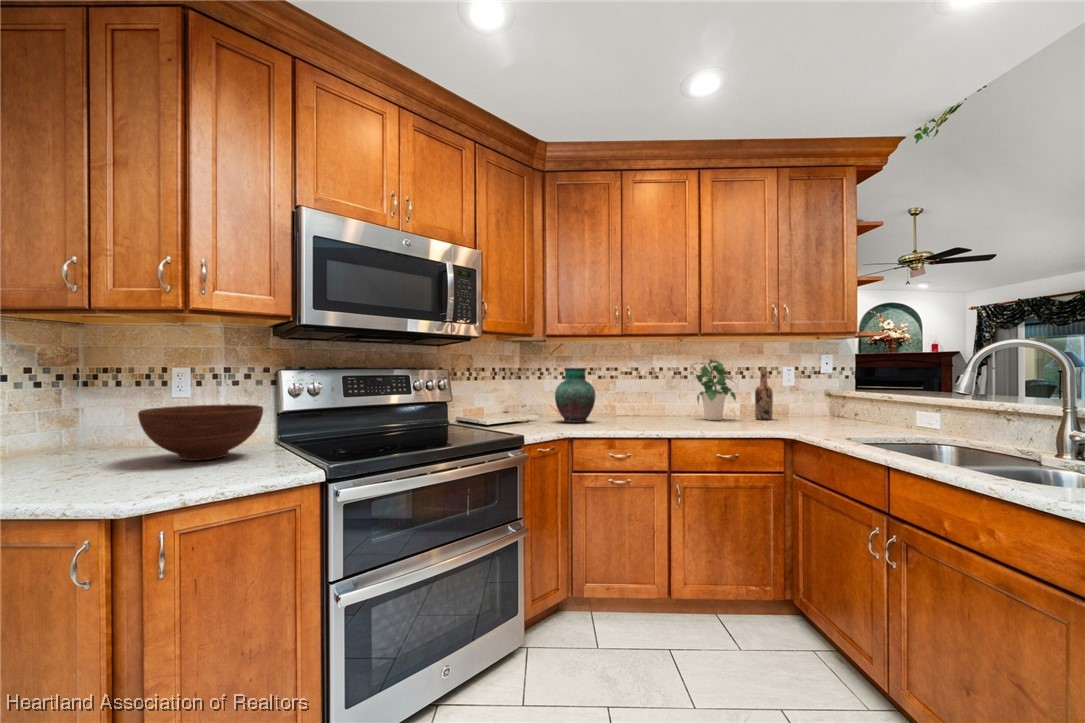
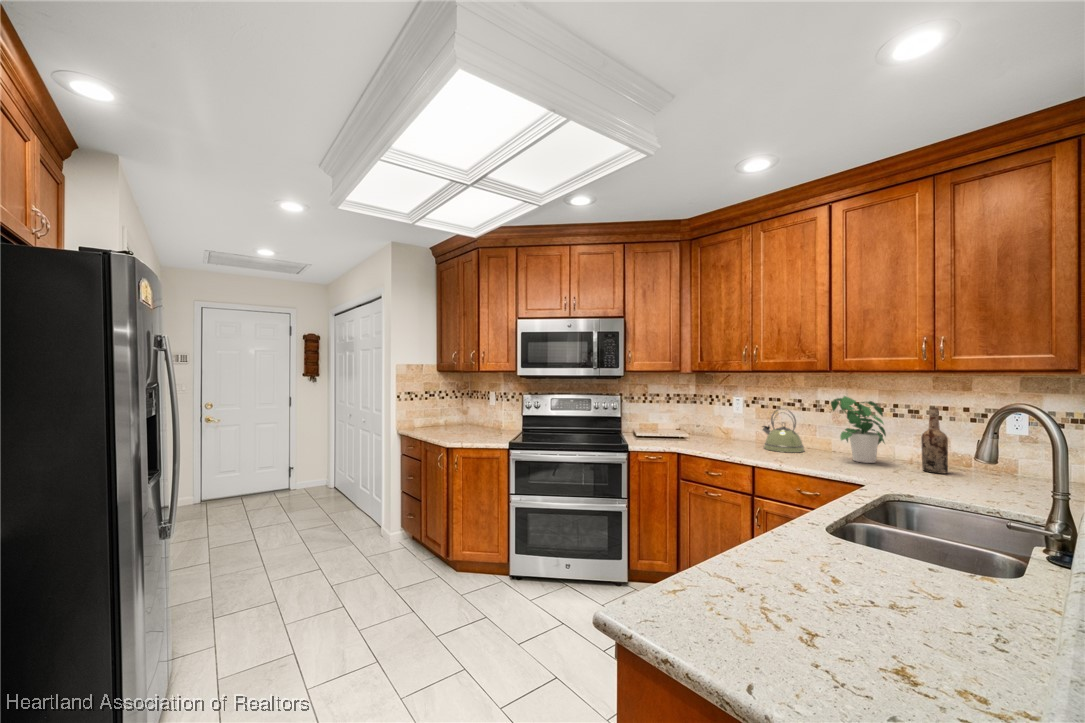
vase: present [555,368,595,423] -> none [698,397,734,444]
kettle: none [614,376,658,421] -> present [762,409,804,453]
fruit bowl: present [138,405,263,461] -> none [439,410,486,435]

